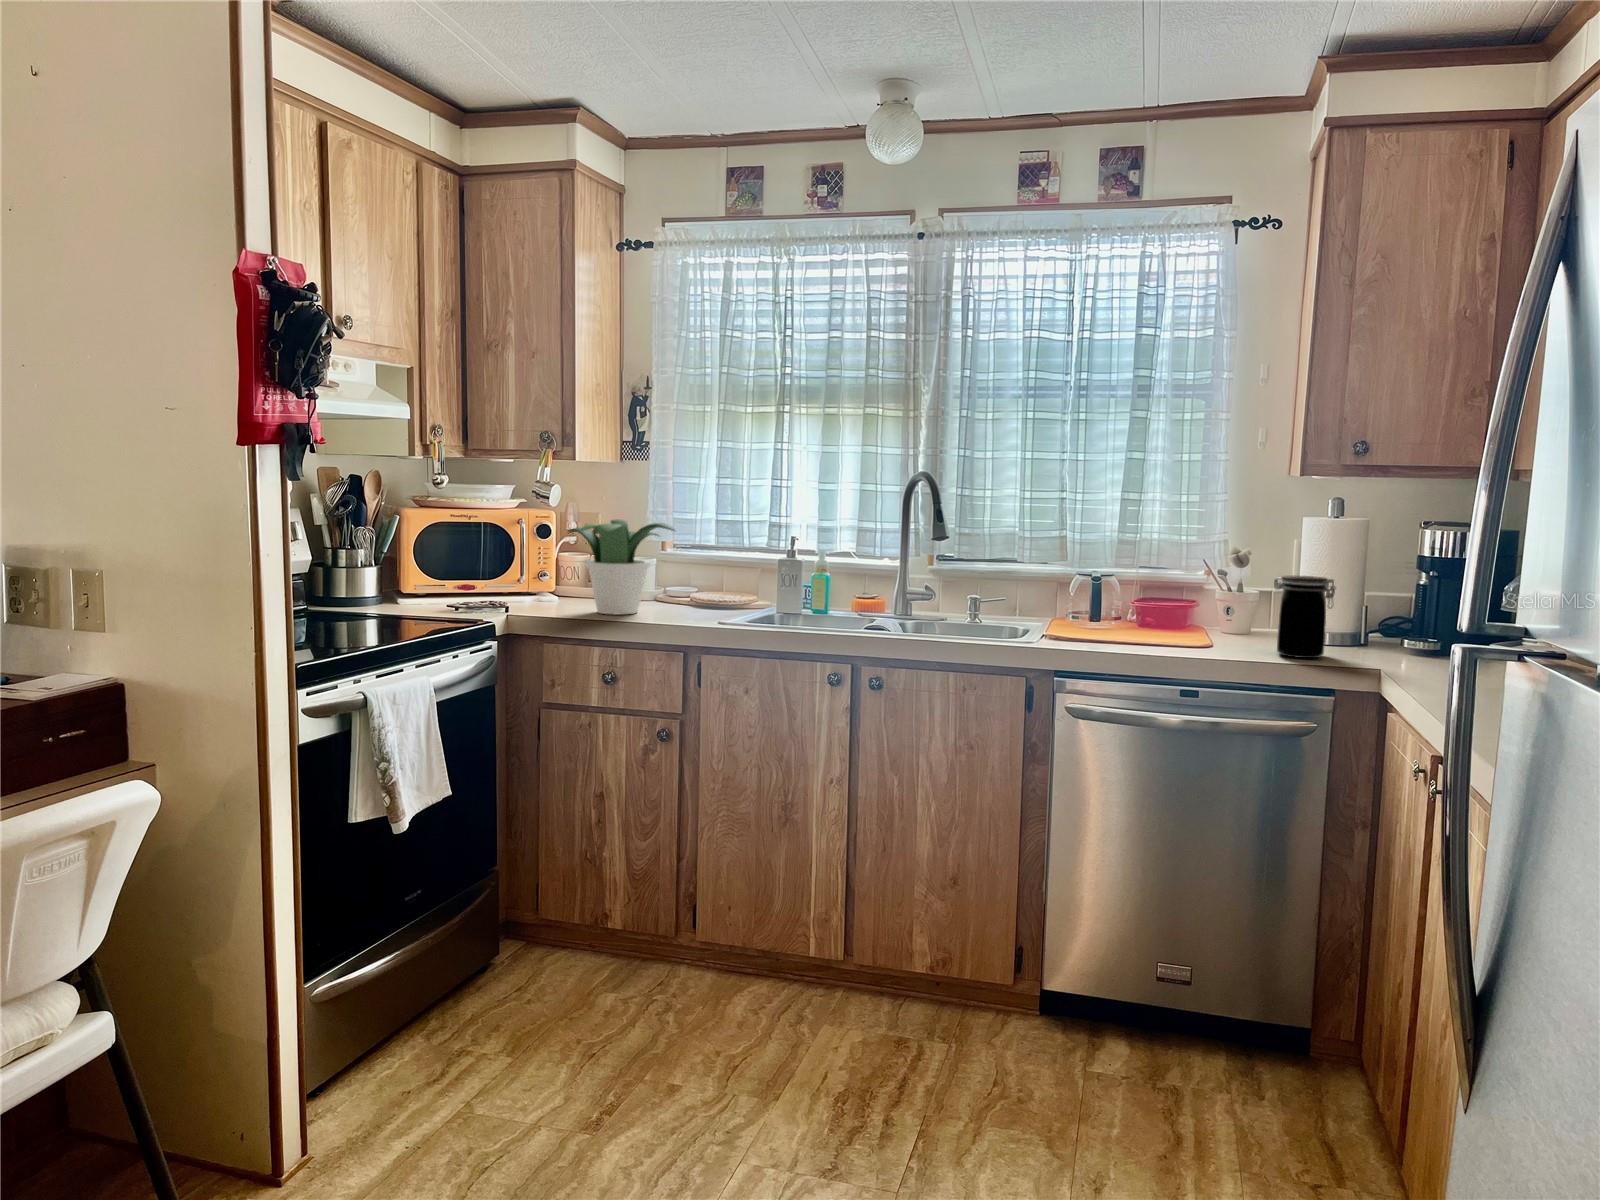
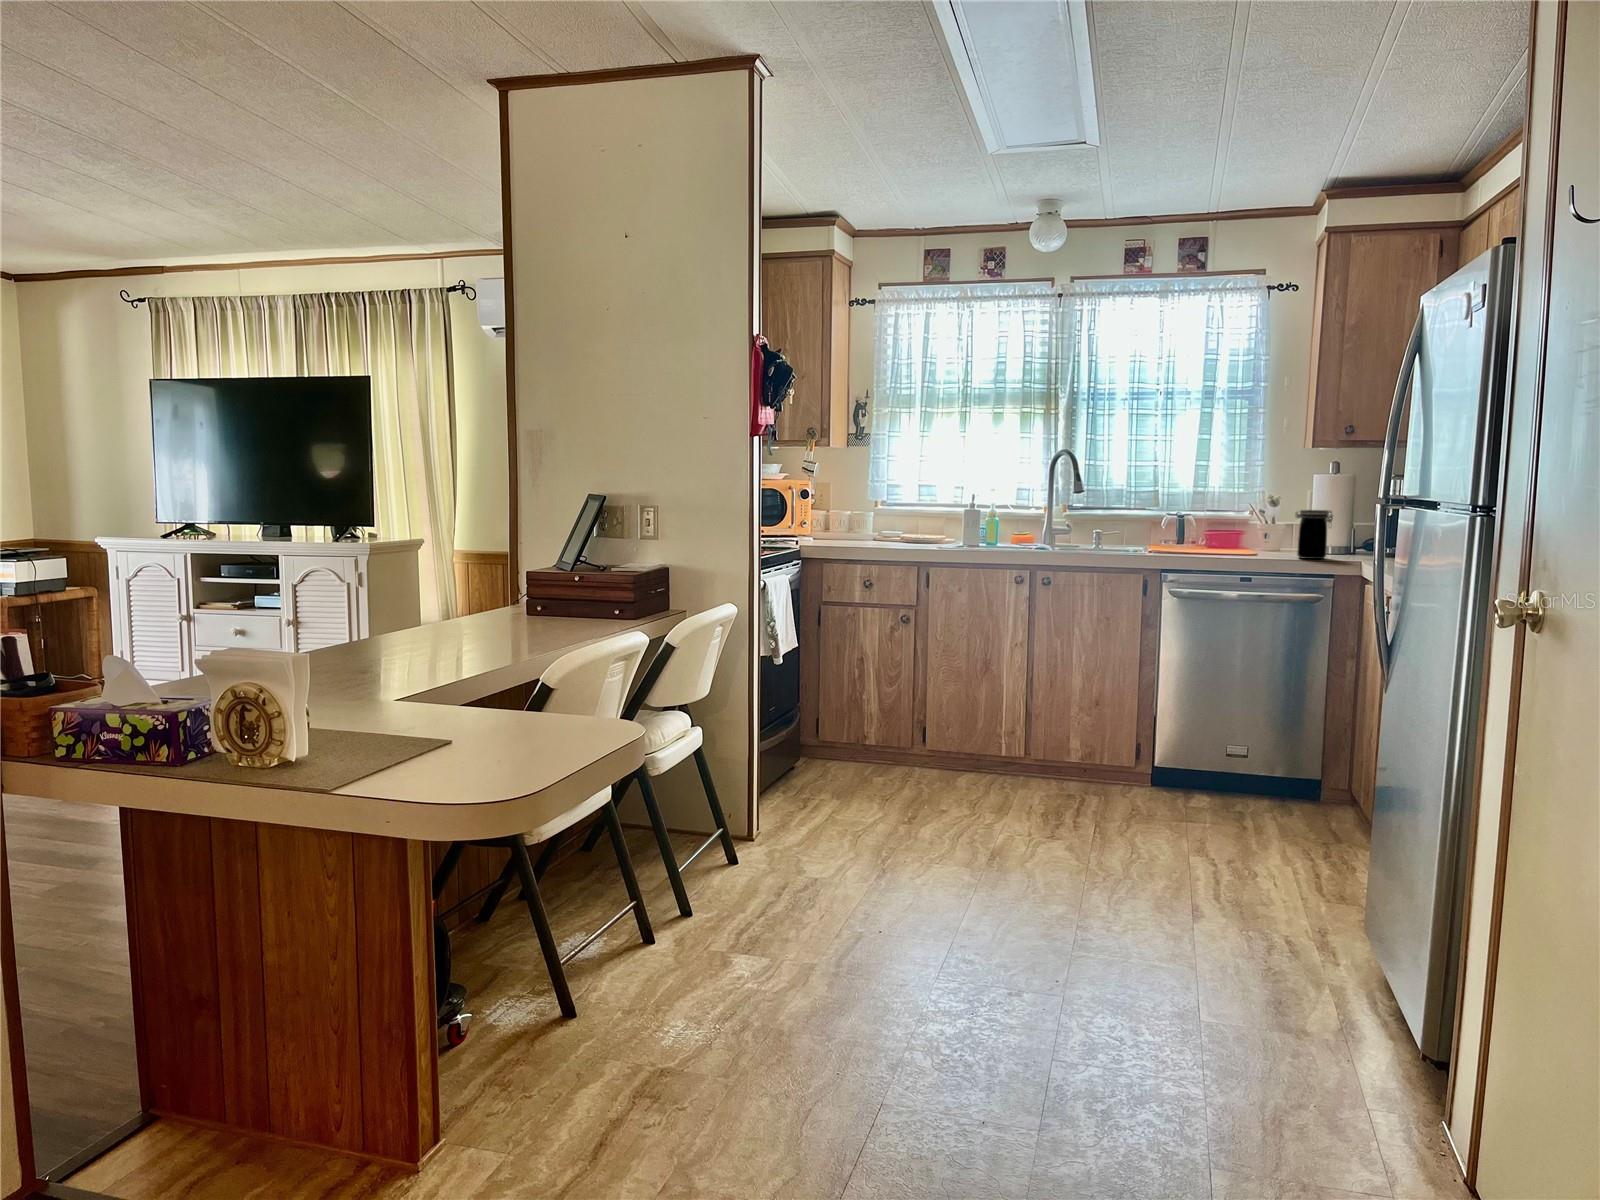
potted plant: present [568,520,675,614] -> none [832,485,907,545]

